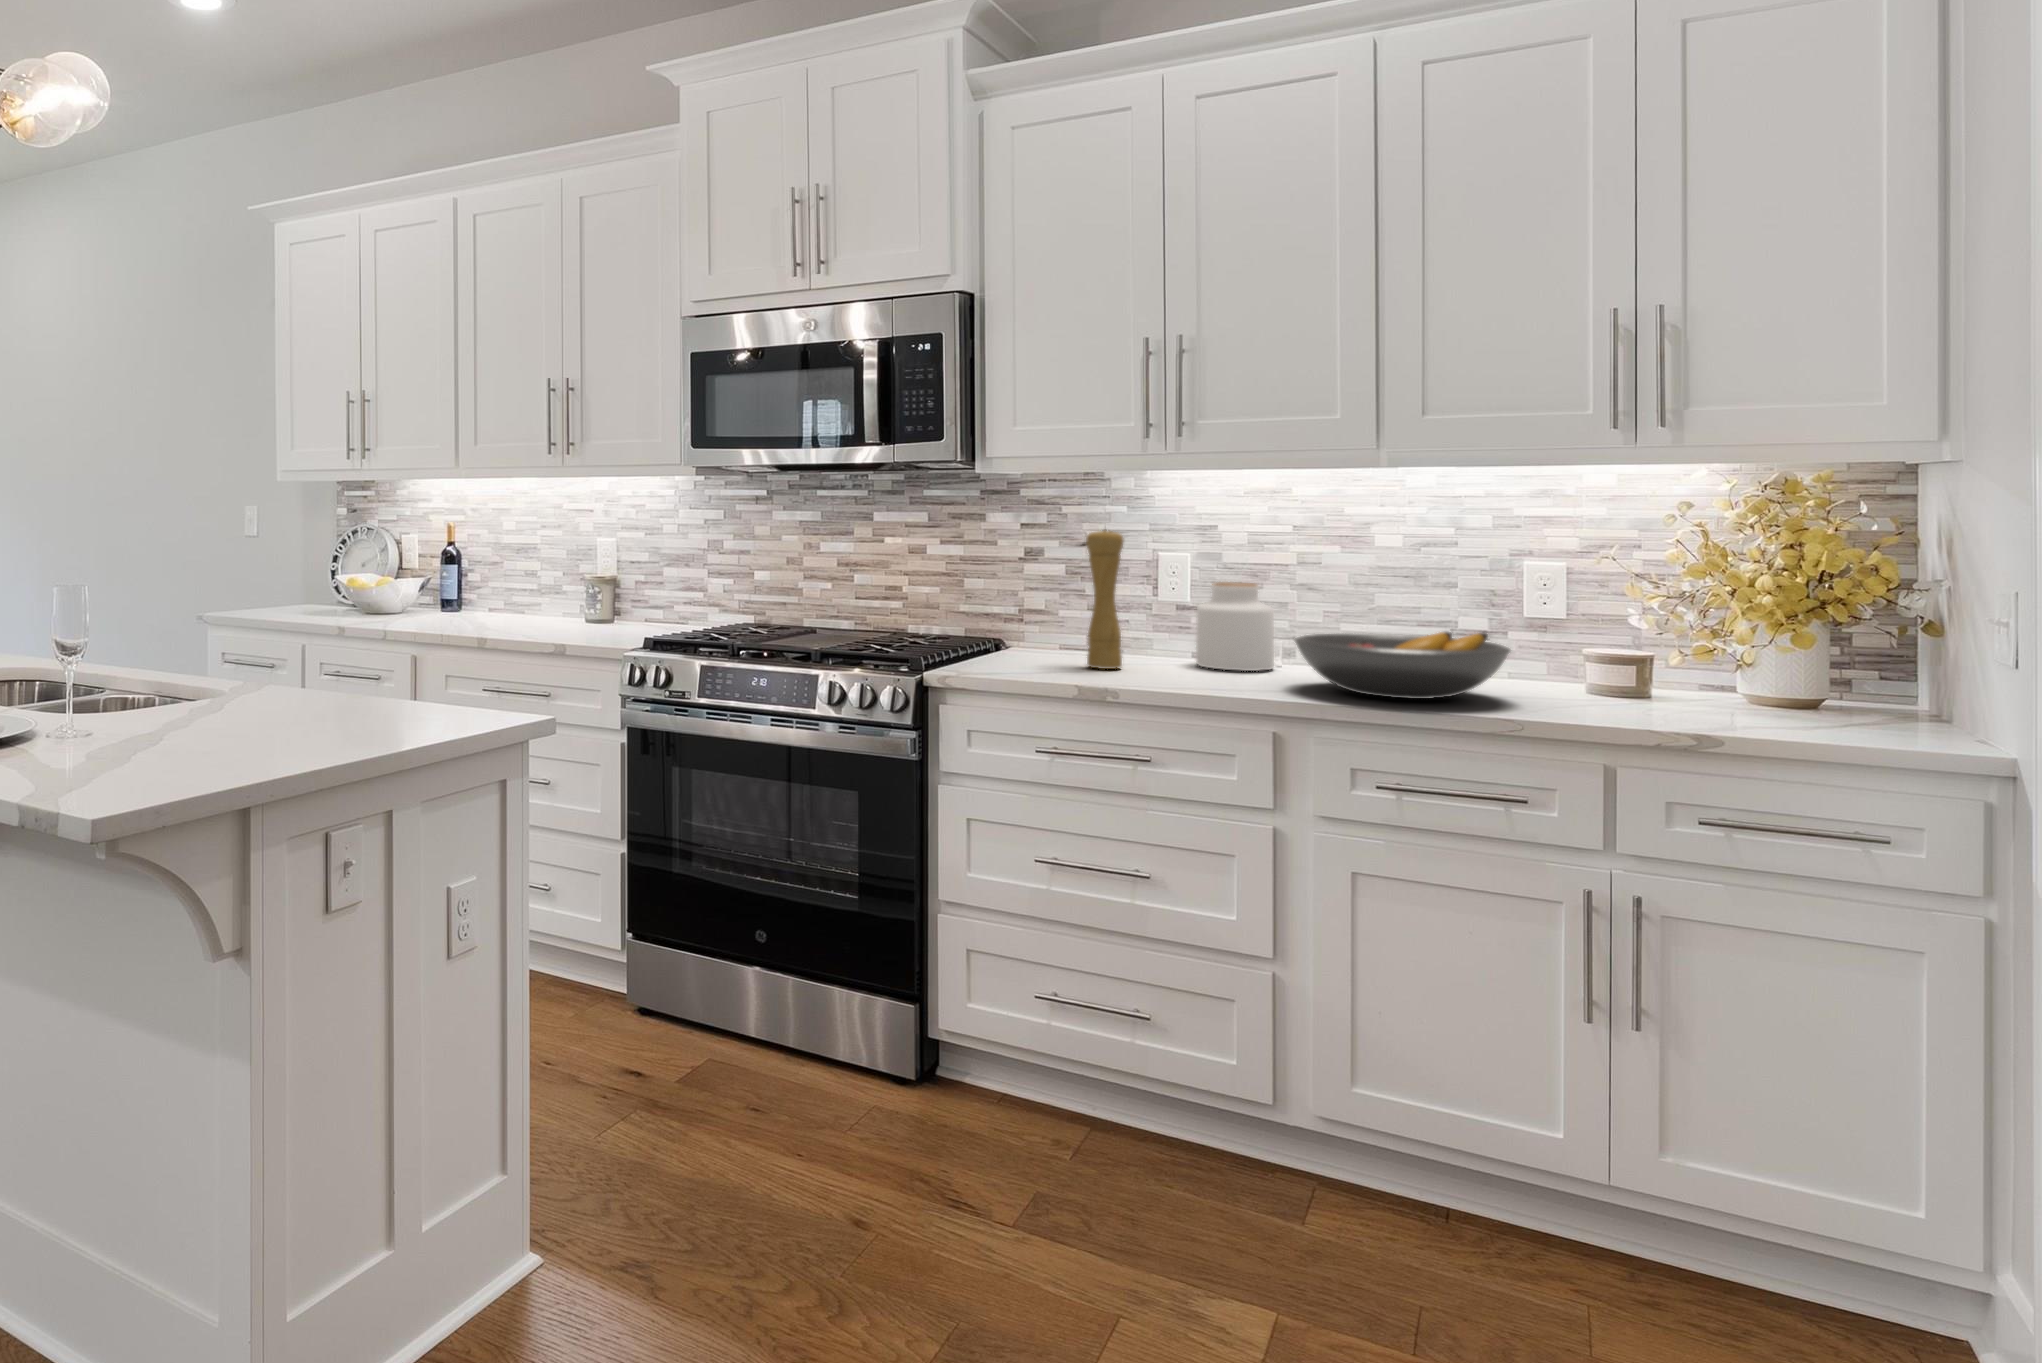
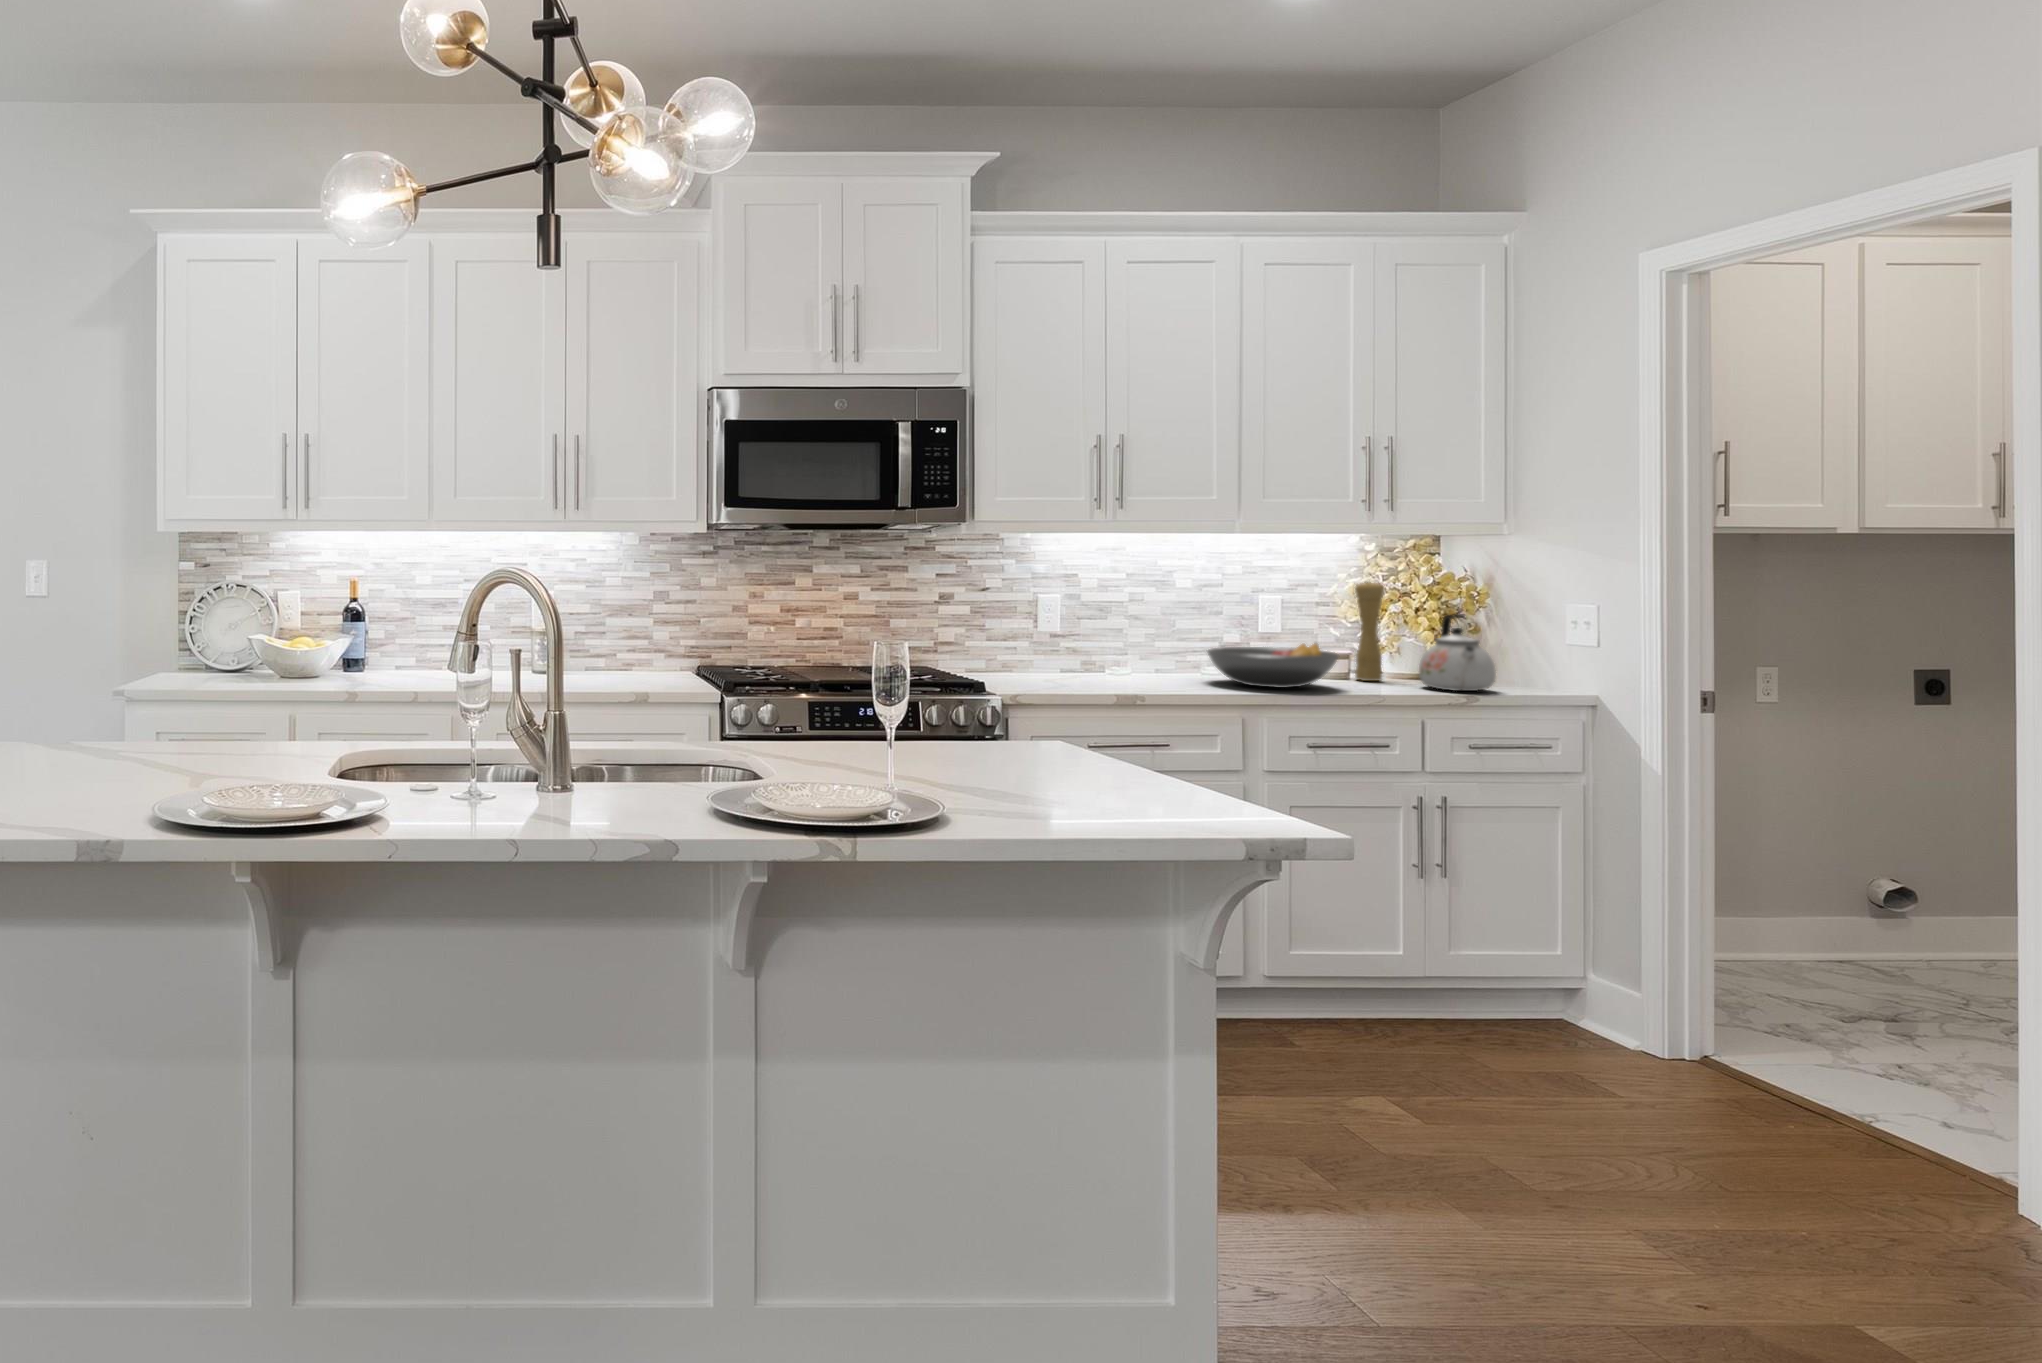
pepper mill: present [1086,529,1123,669] -> present [1355,582,1384,681]
jar: present [1196,582,1274,671] -> none [1102,616,1155,677]
kettle: none [1694,595,1846,731] -> present [1419,614,1496,691]

